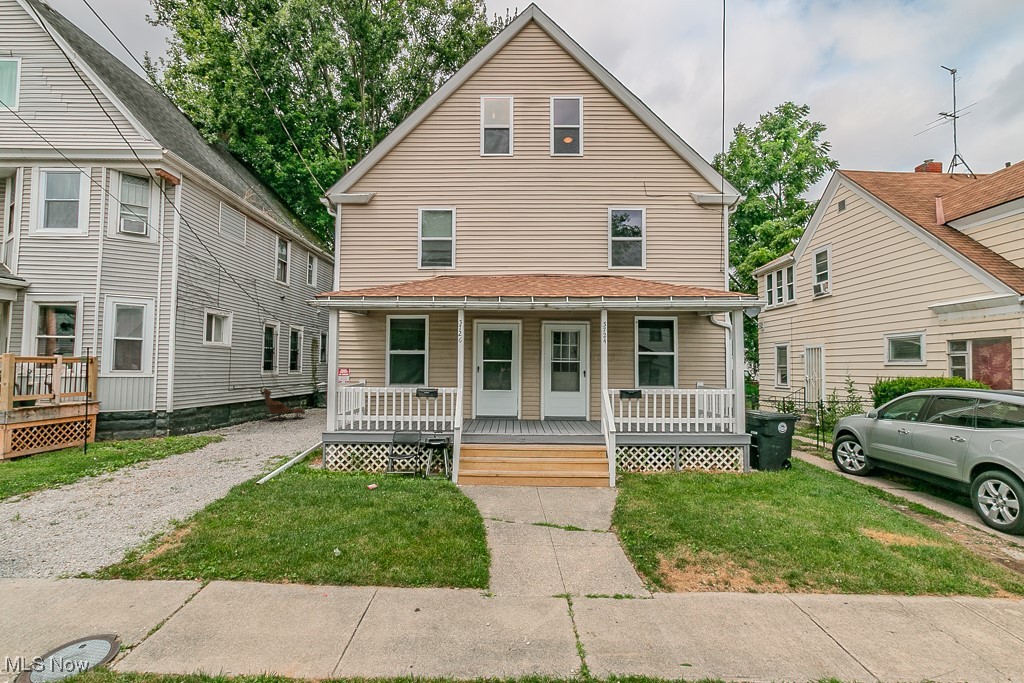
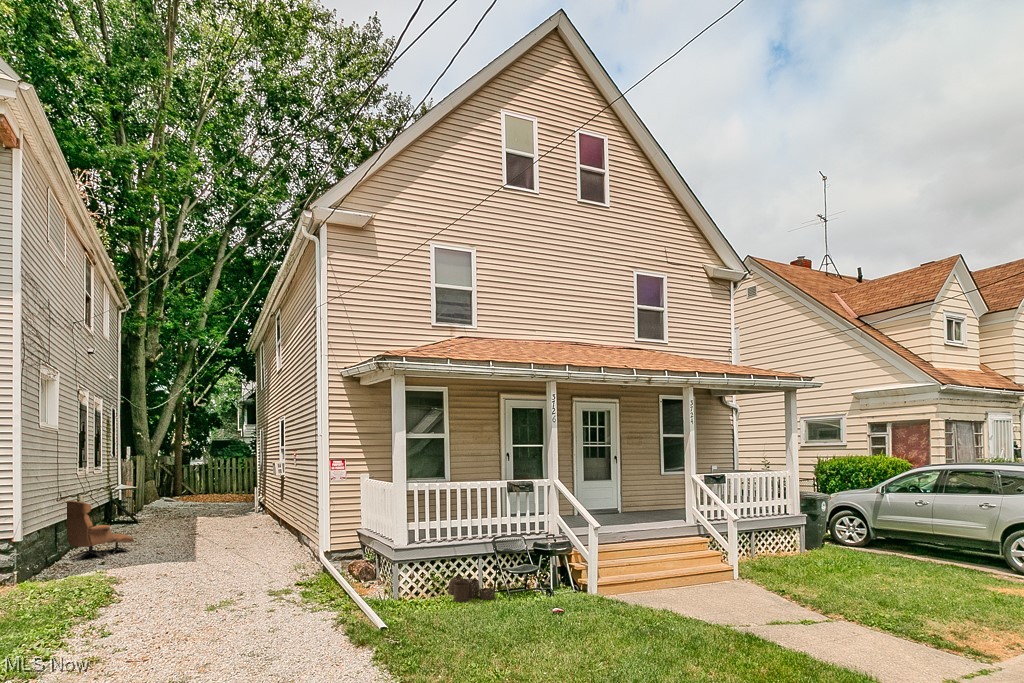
woven basket: none [347,456,378,477] -> present [448,576,495,602]

